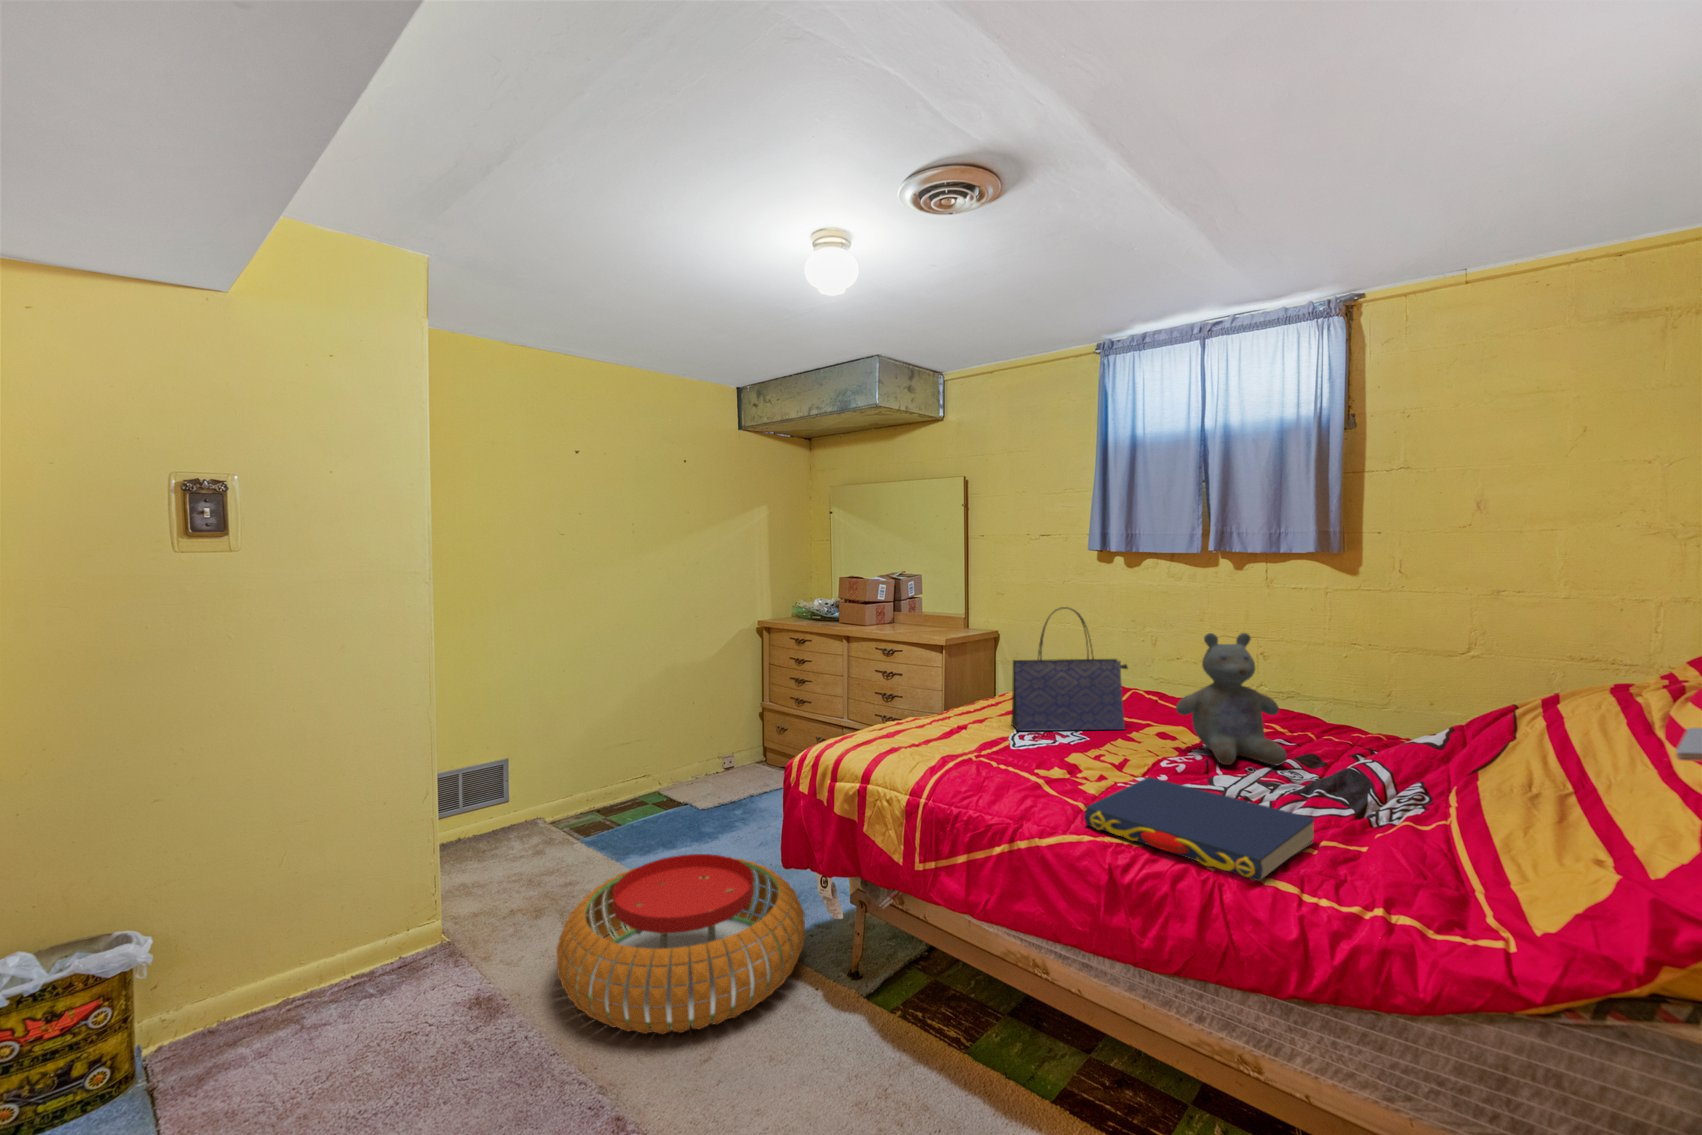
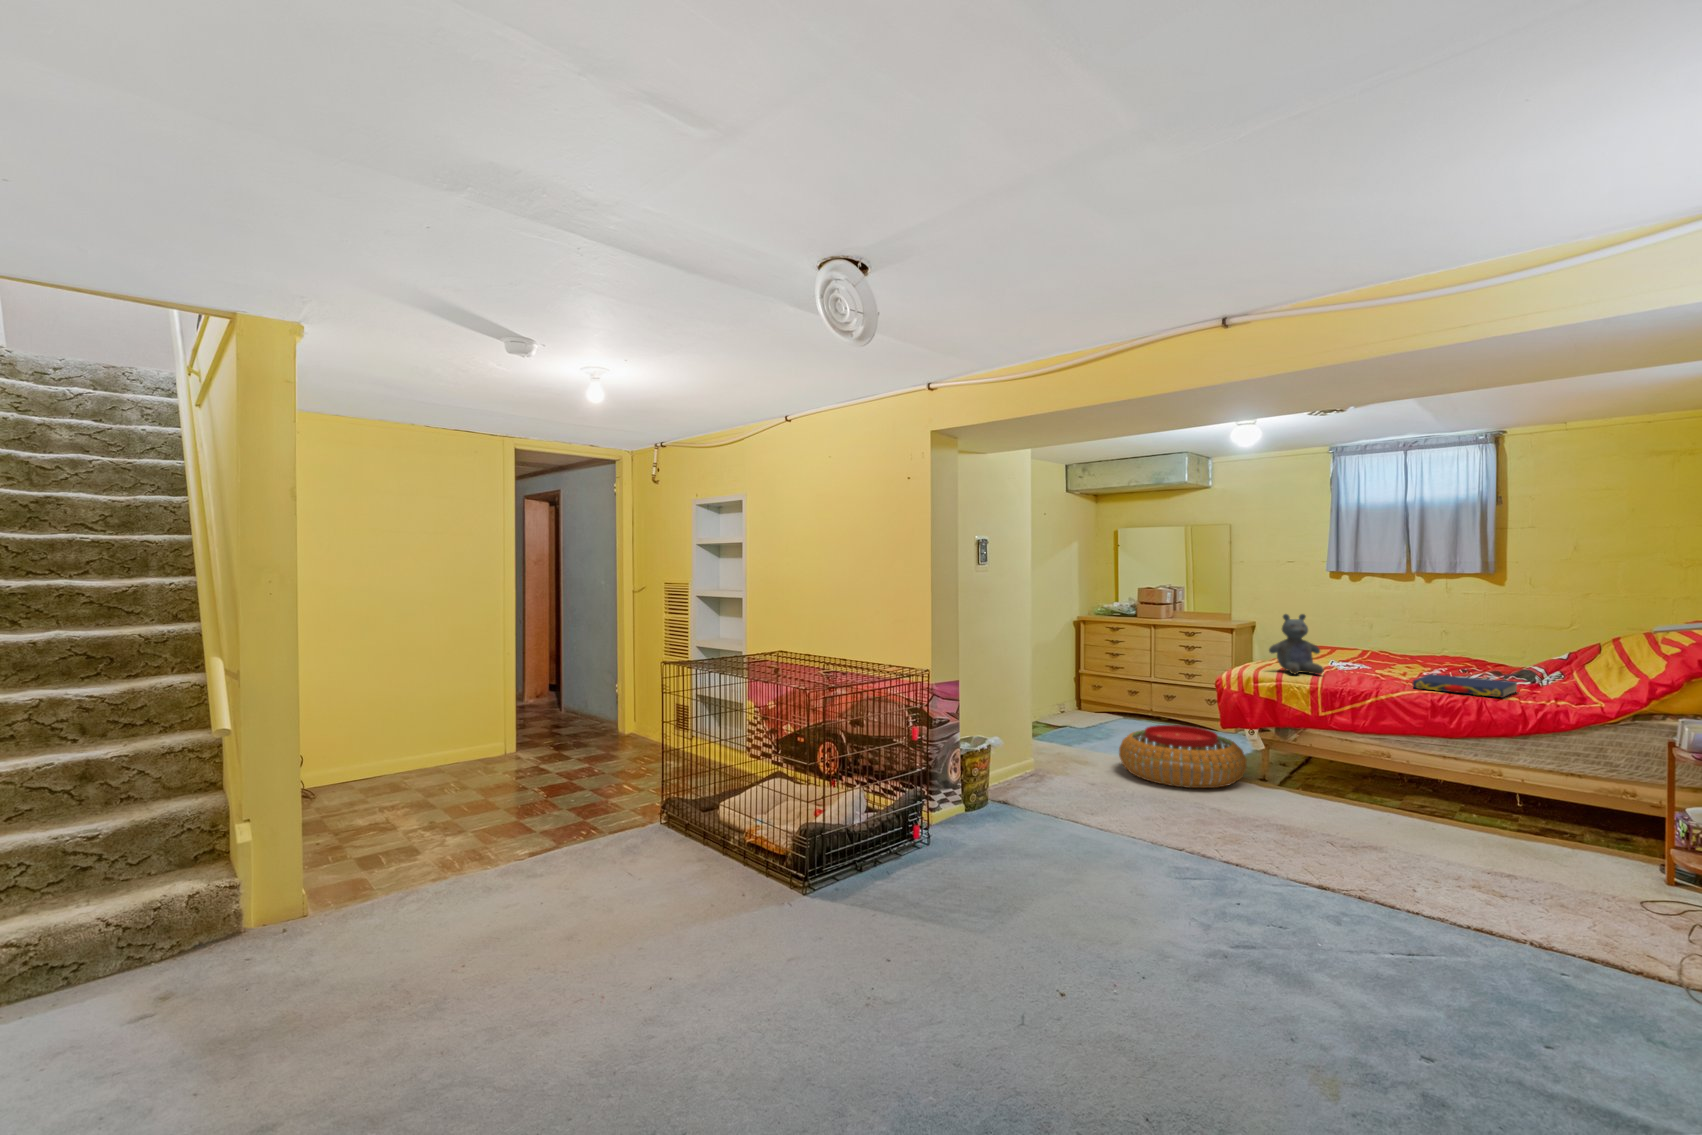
tote bag: present [1011,607,1128,731] -> none [1322,602,1388,665]
stuffed bear: present [1176,633,1287,765] -> present [1269,614,1324,674]

